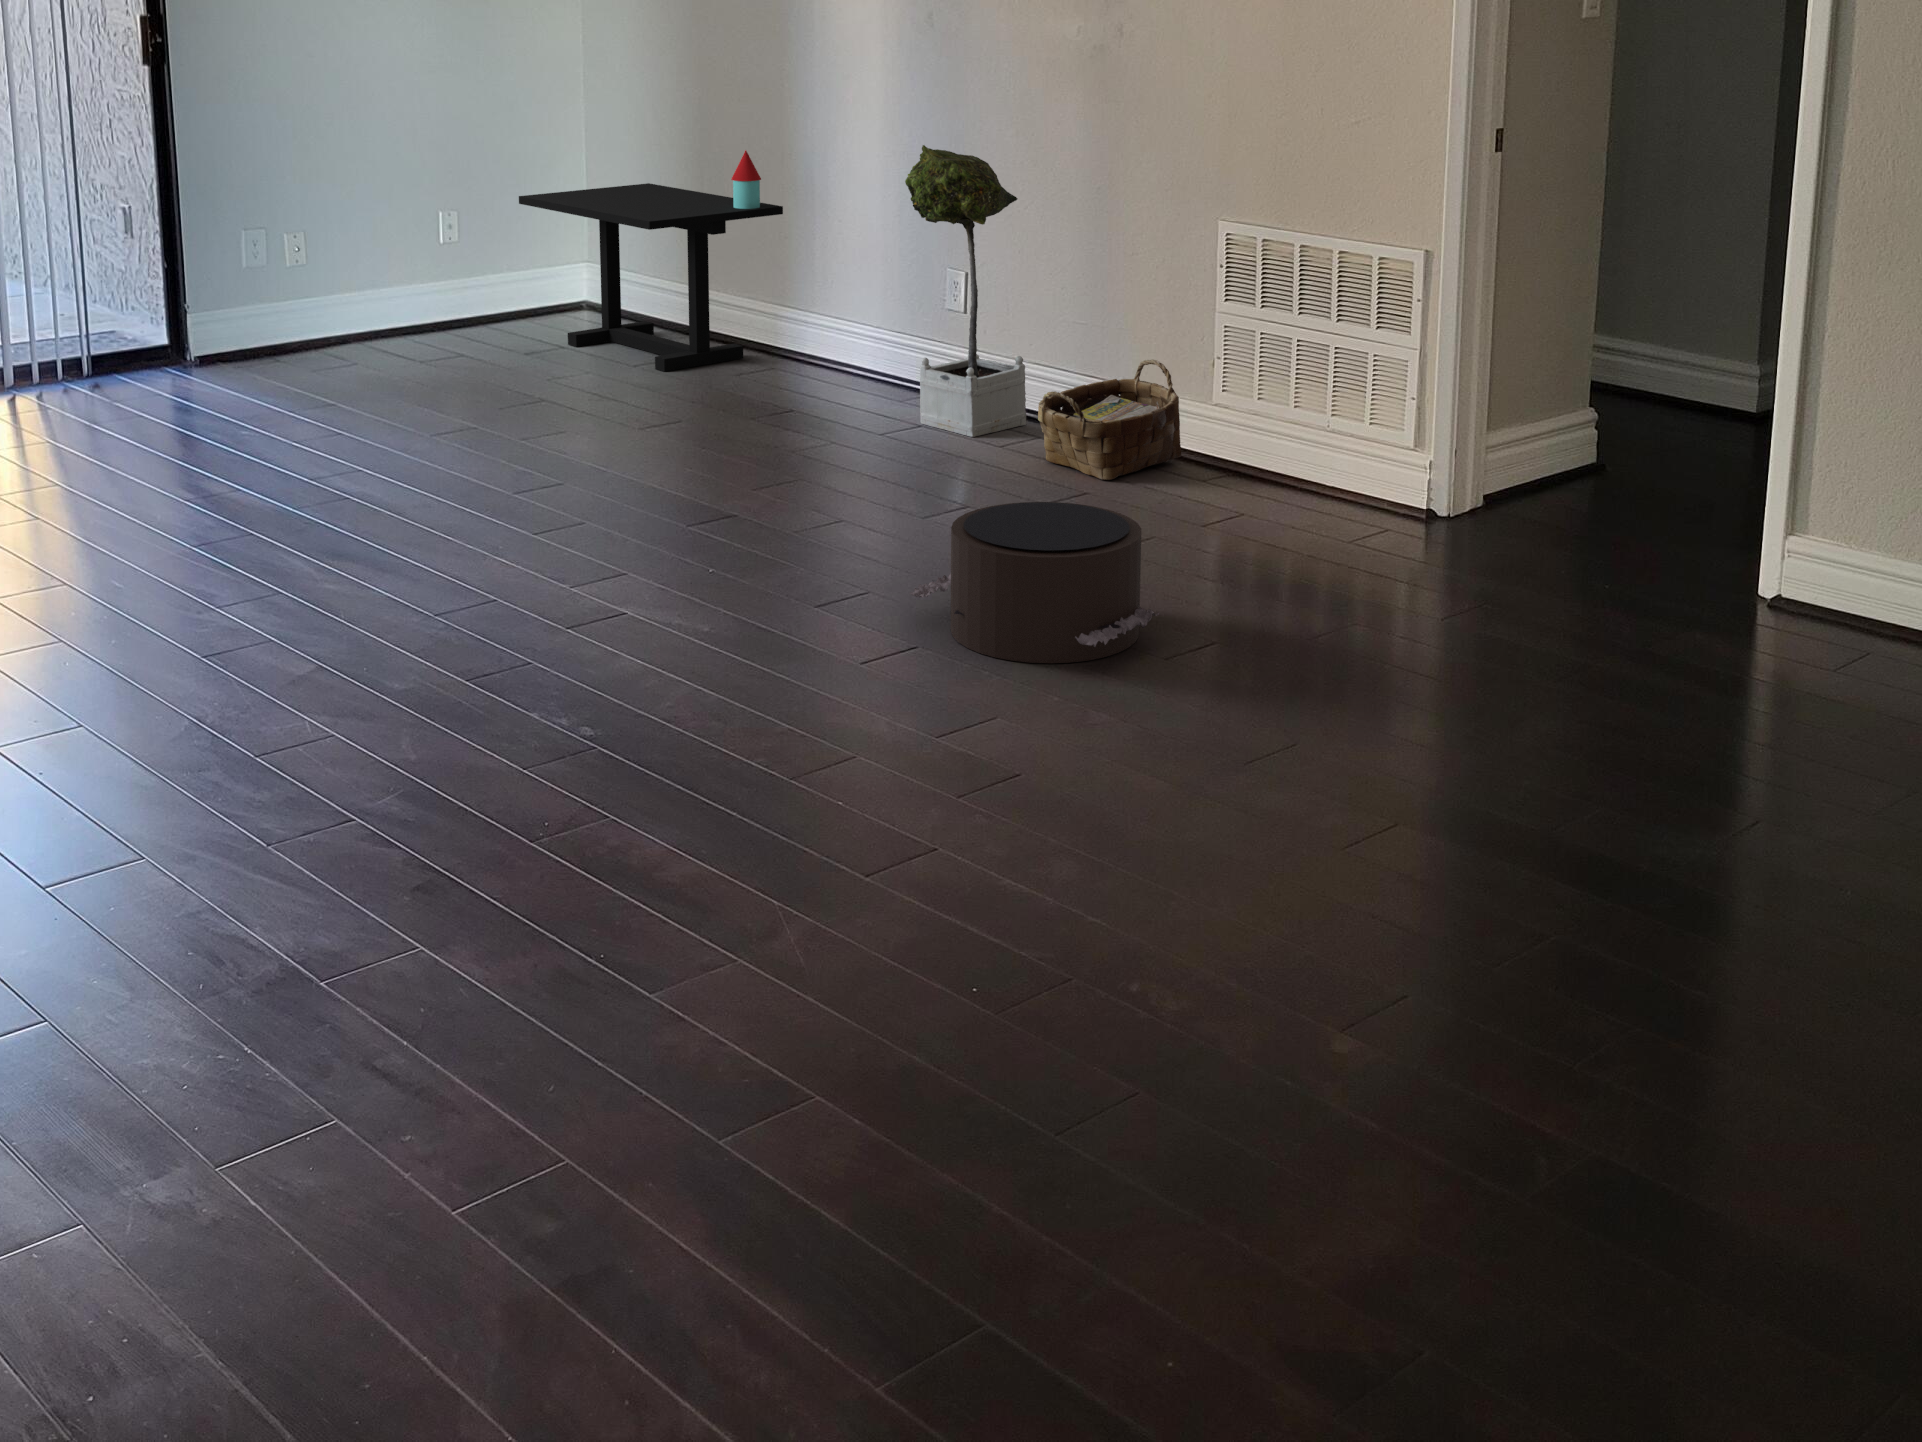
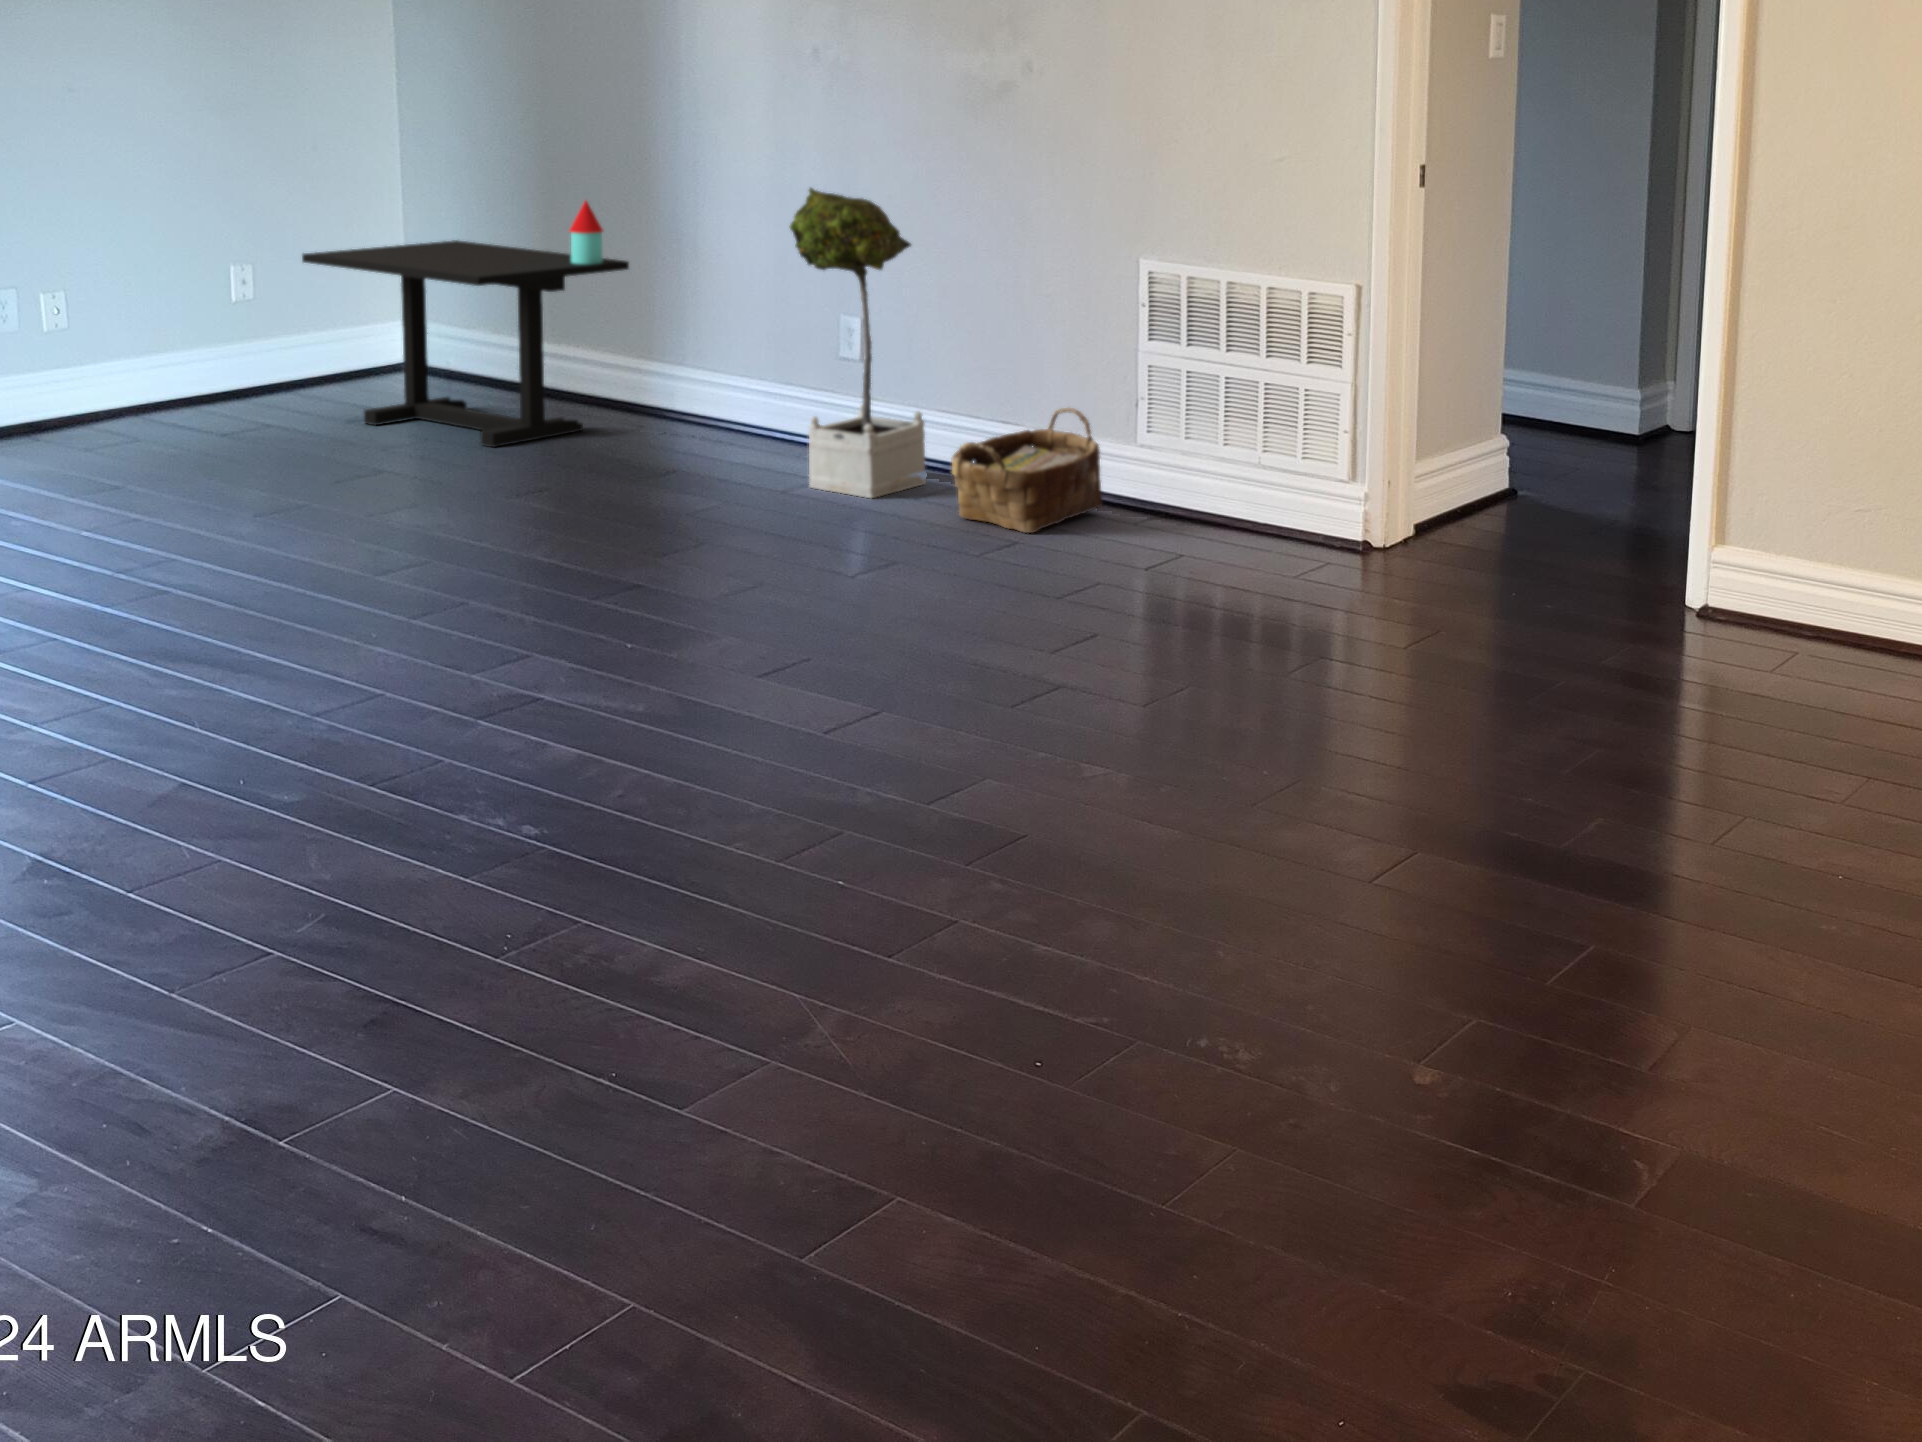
pouf: present [910,502,1159,663] -> none [864,544,1136,708]

